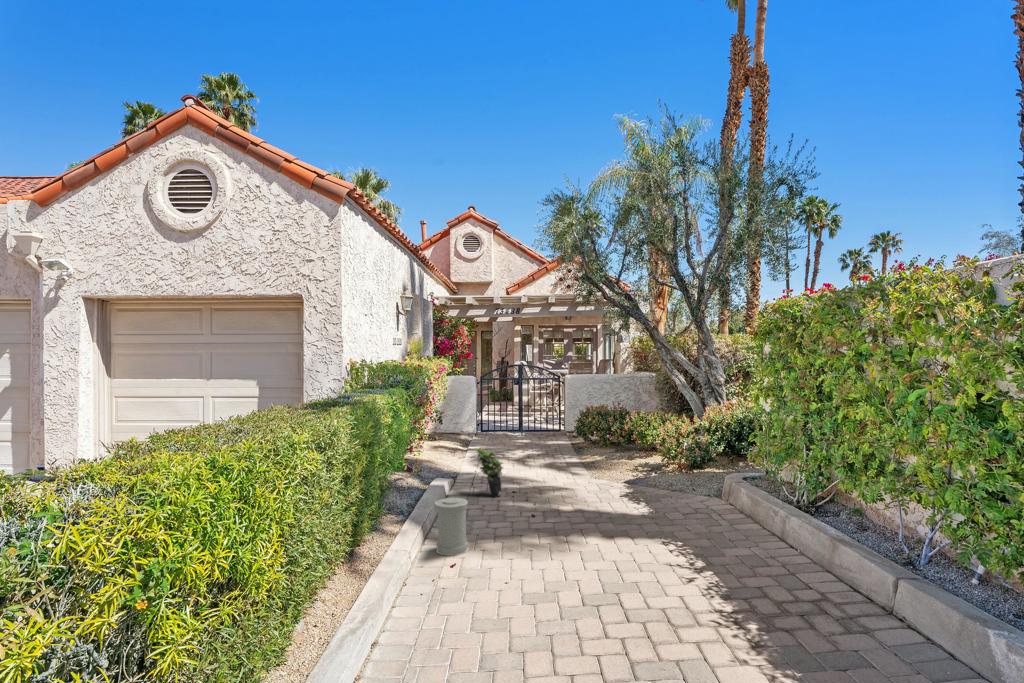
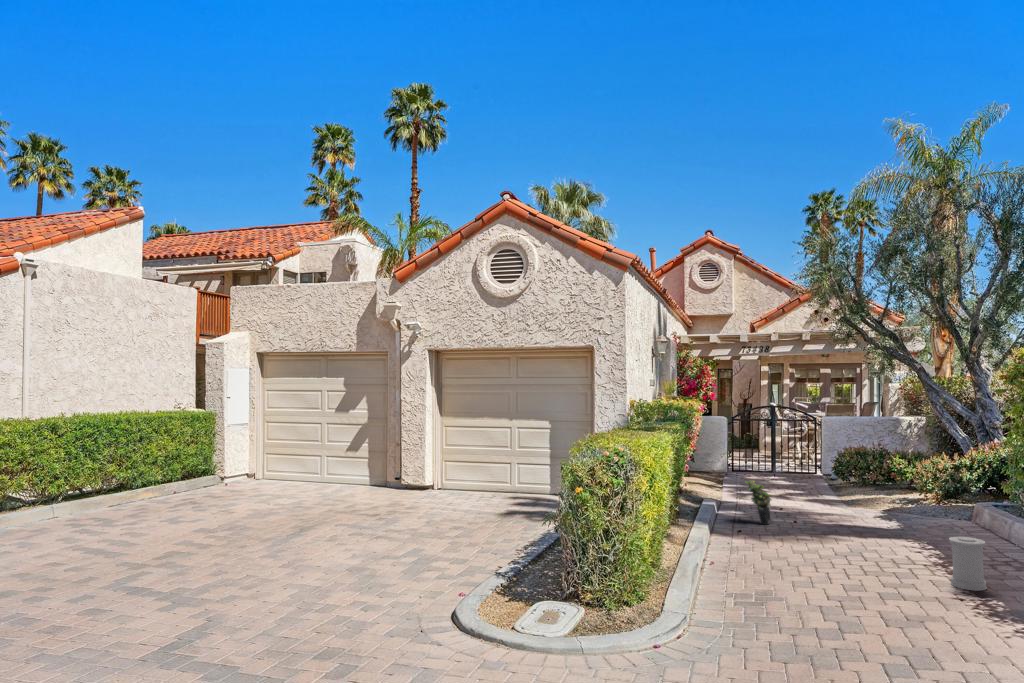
trash can: present [436,498,468,556] -> present [949,537,987,590]

